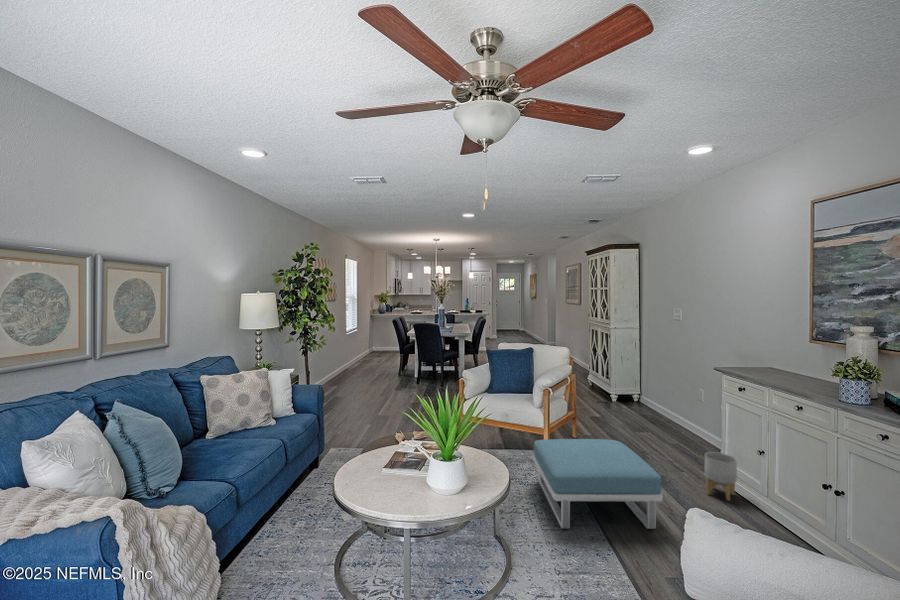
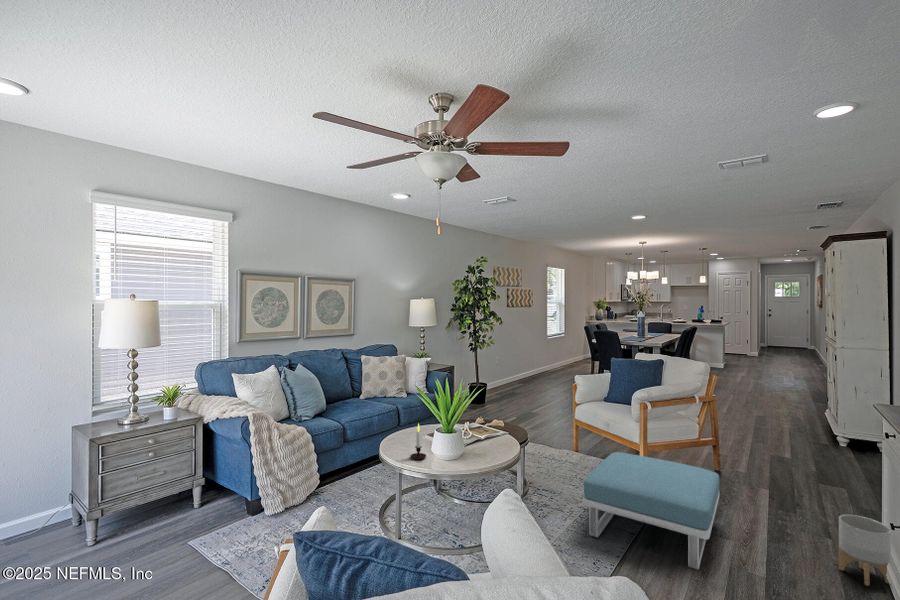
candle: none [405,458,430,506] -> present [410,424,426,459]

